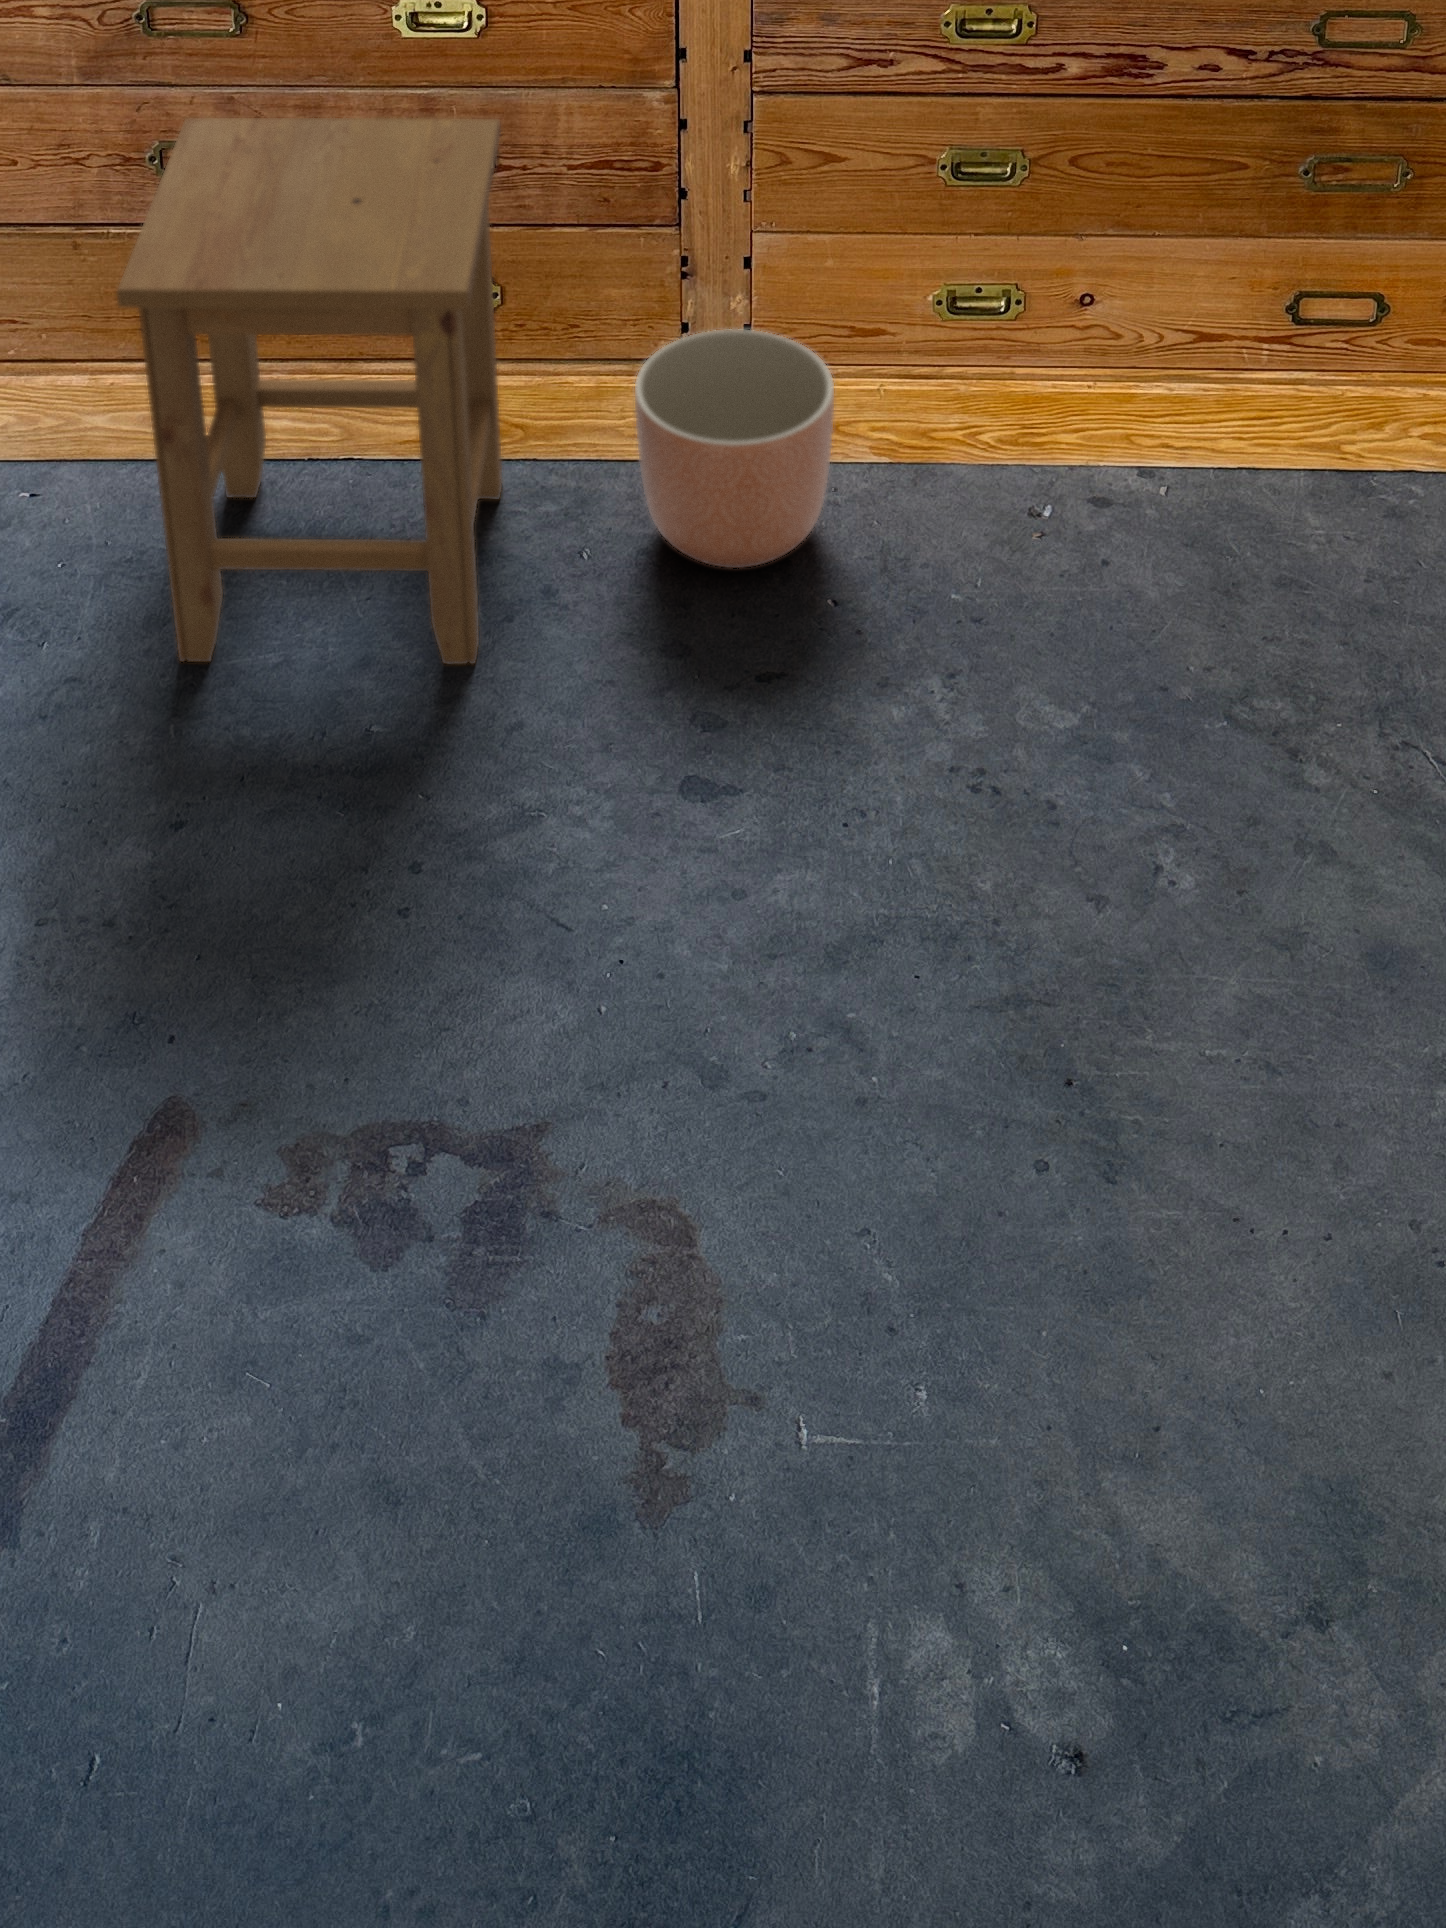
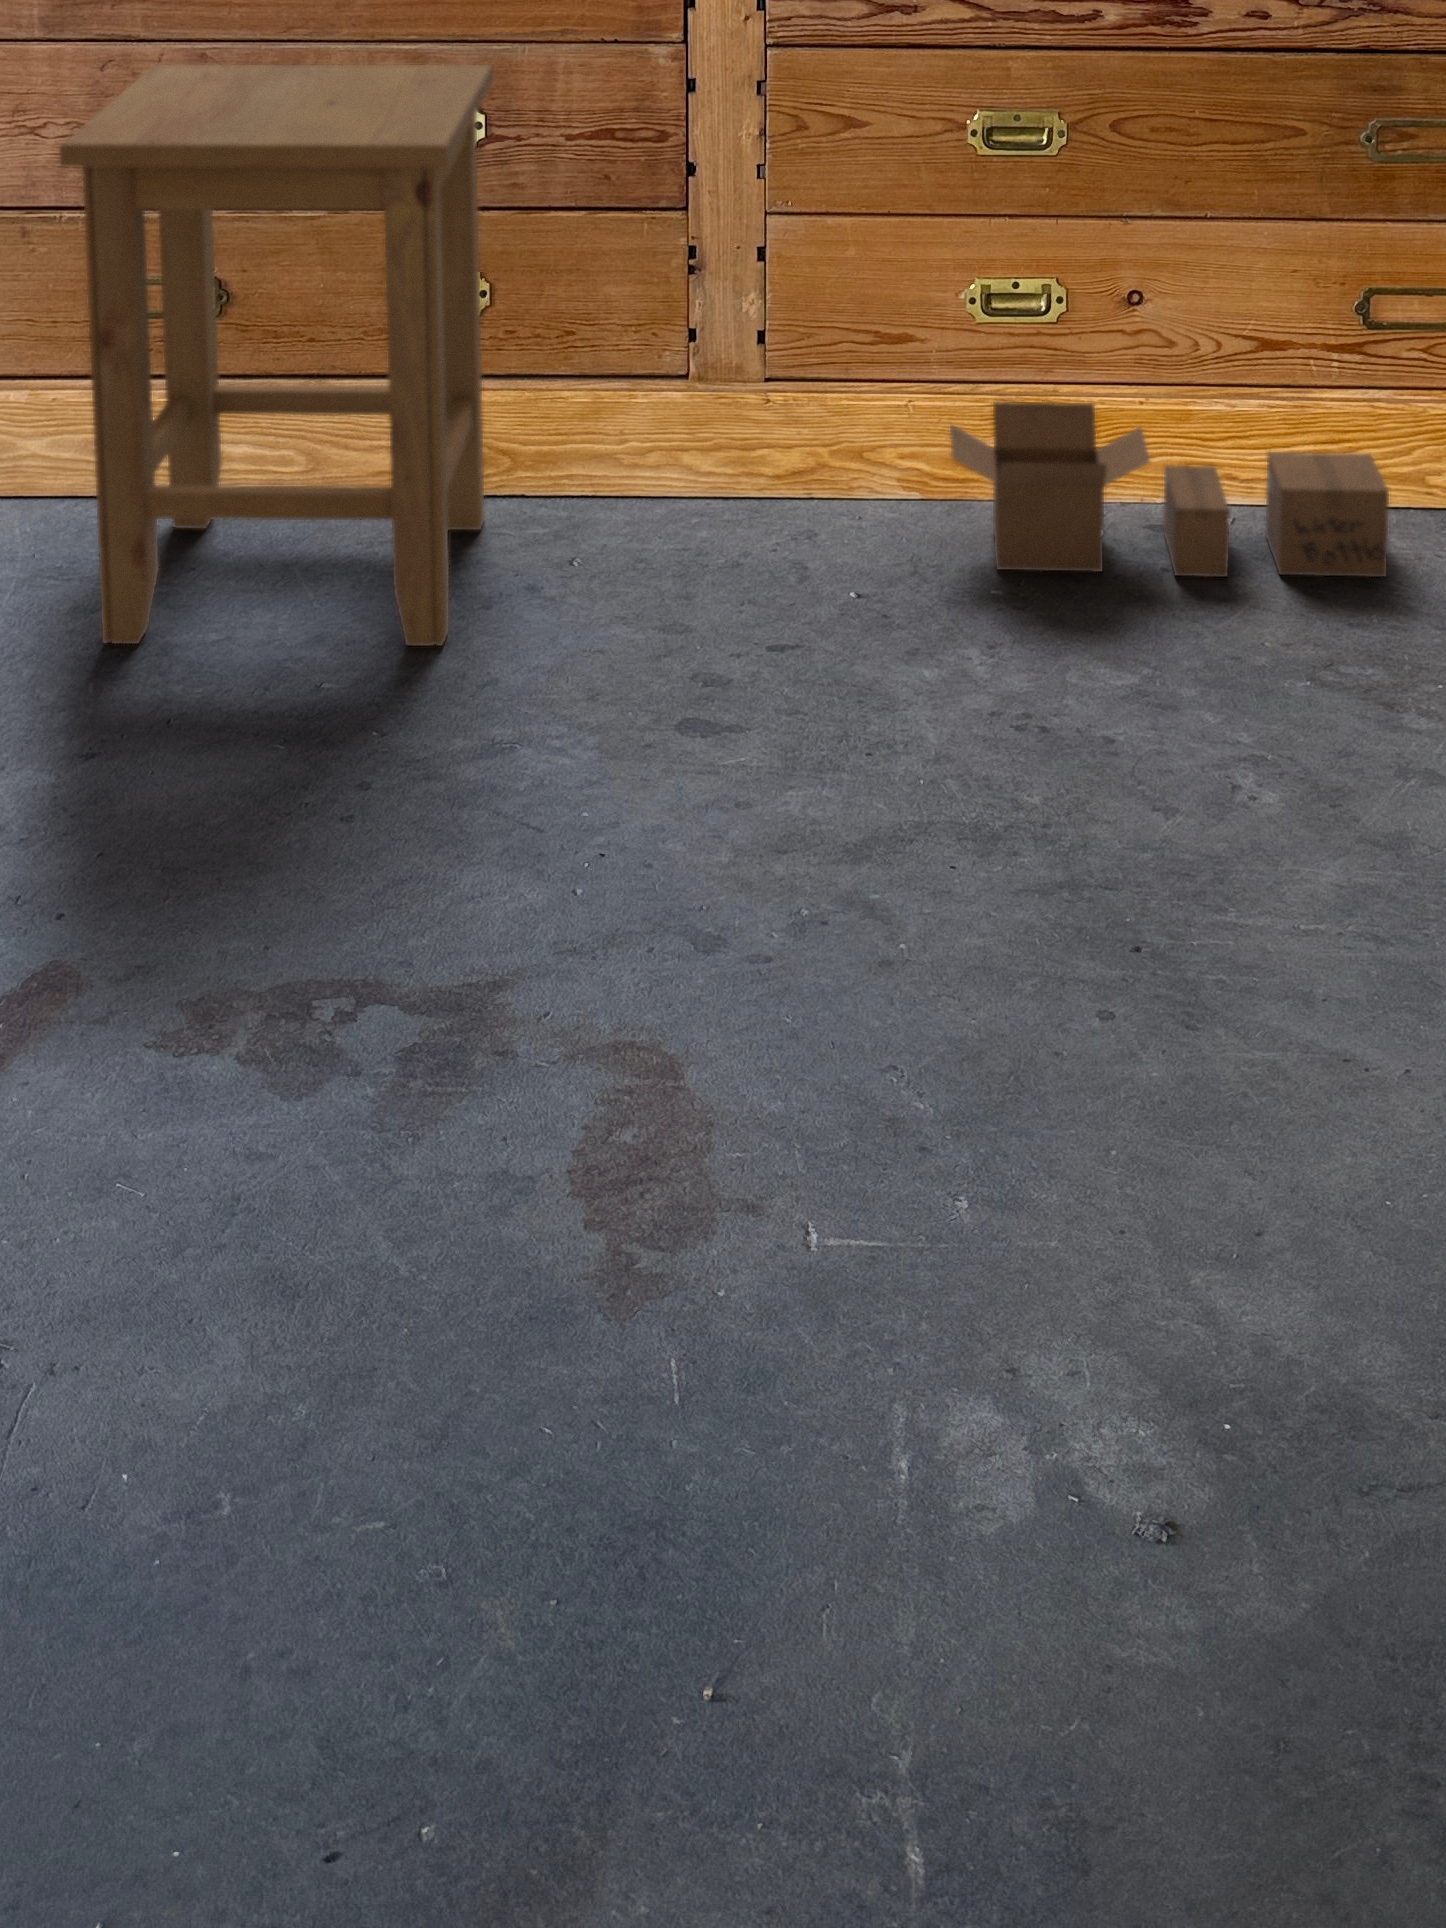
planter: present [635,329,834,568] -> none [633,327,855,575]
cardboard box: none [918,390,1305,564] -> present [950,402,1389,577]

